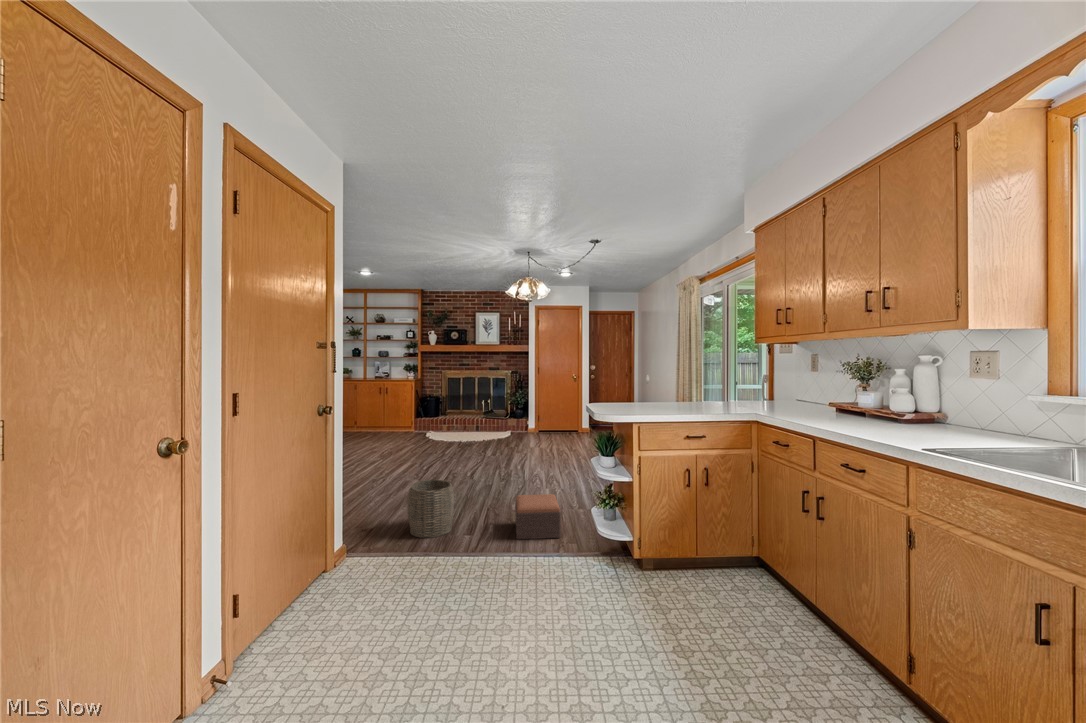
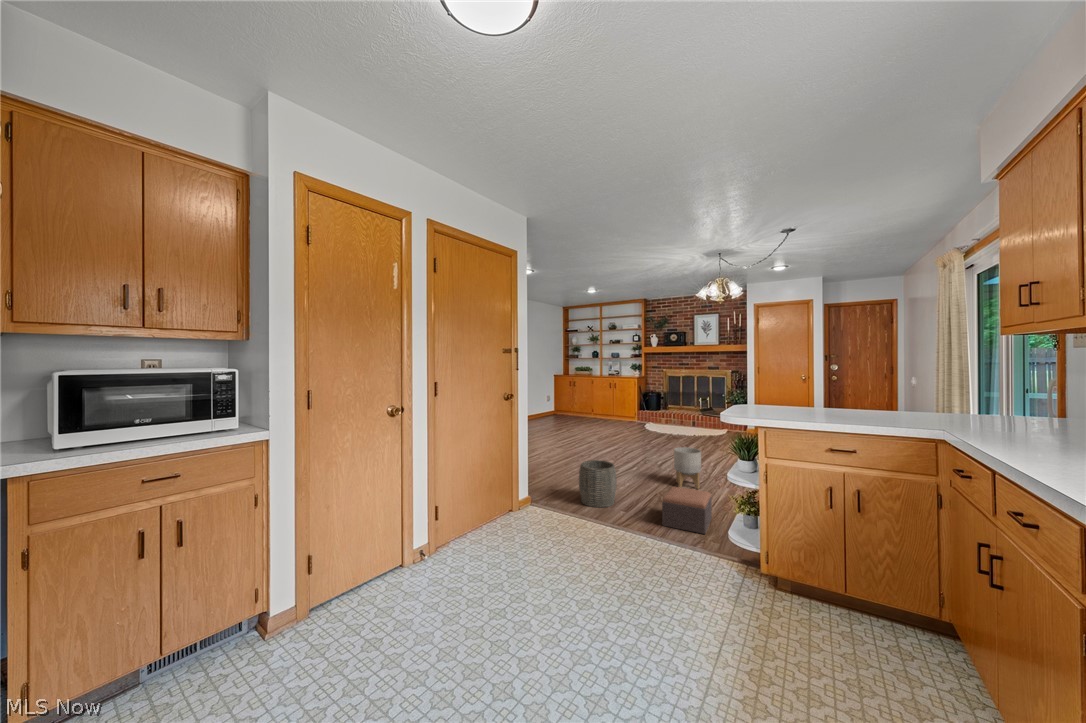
planter: none [498,452,525,496] -> present [674,447,701,489]

